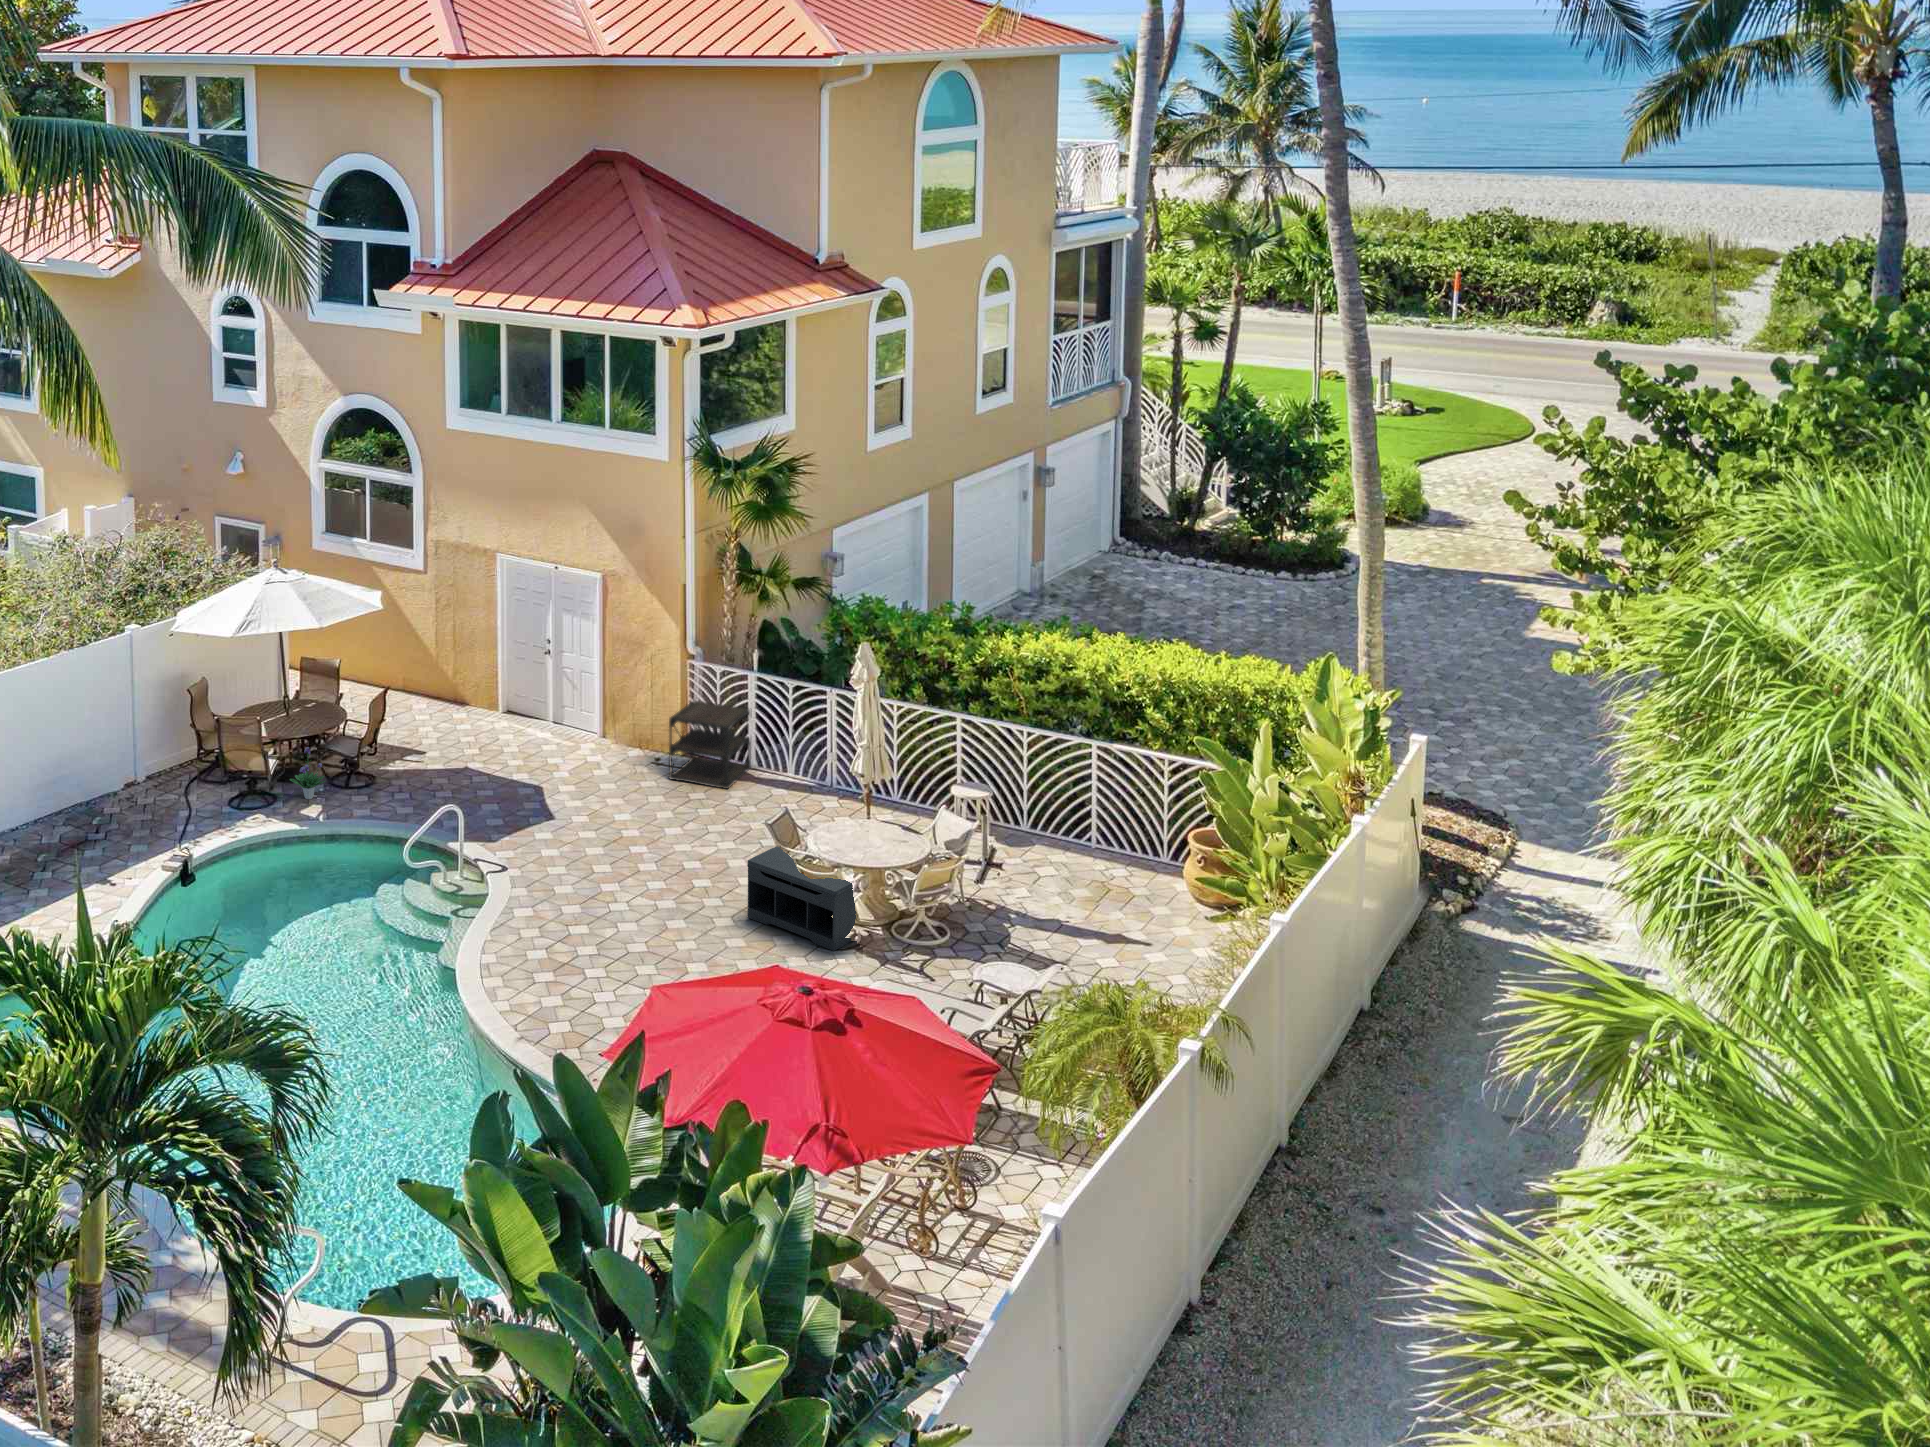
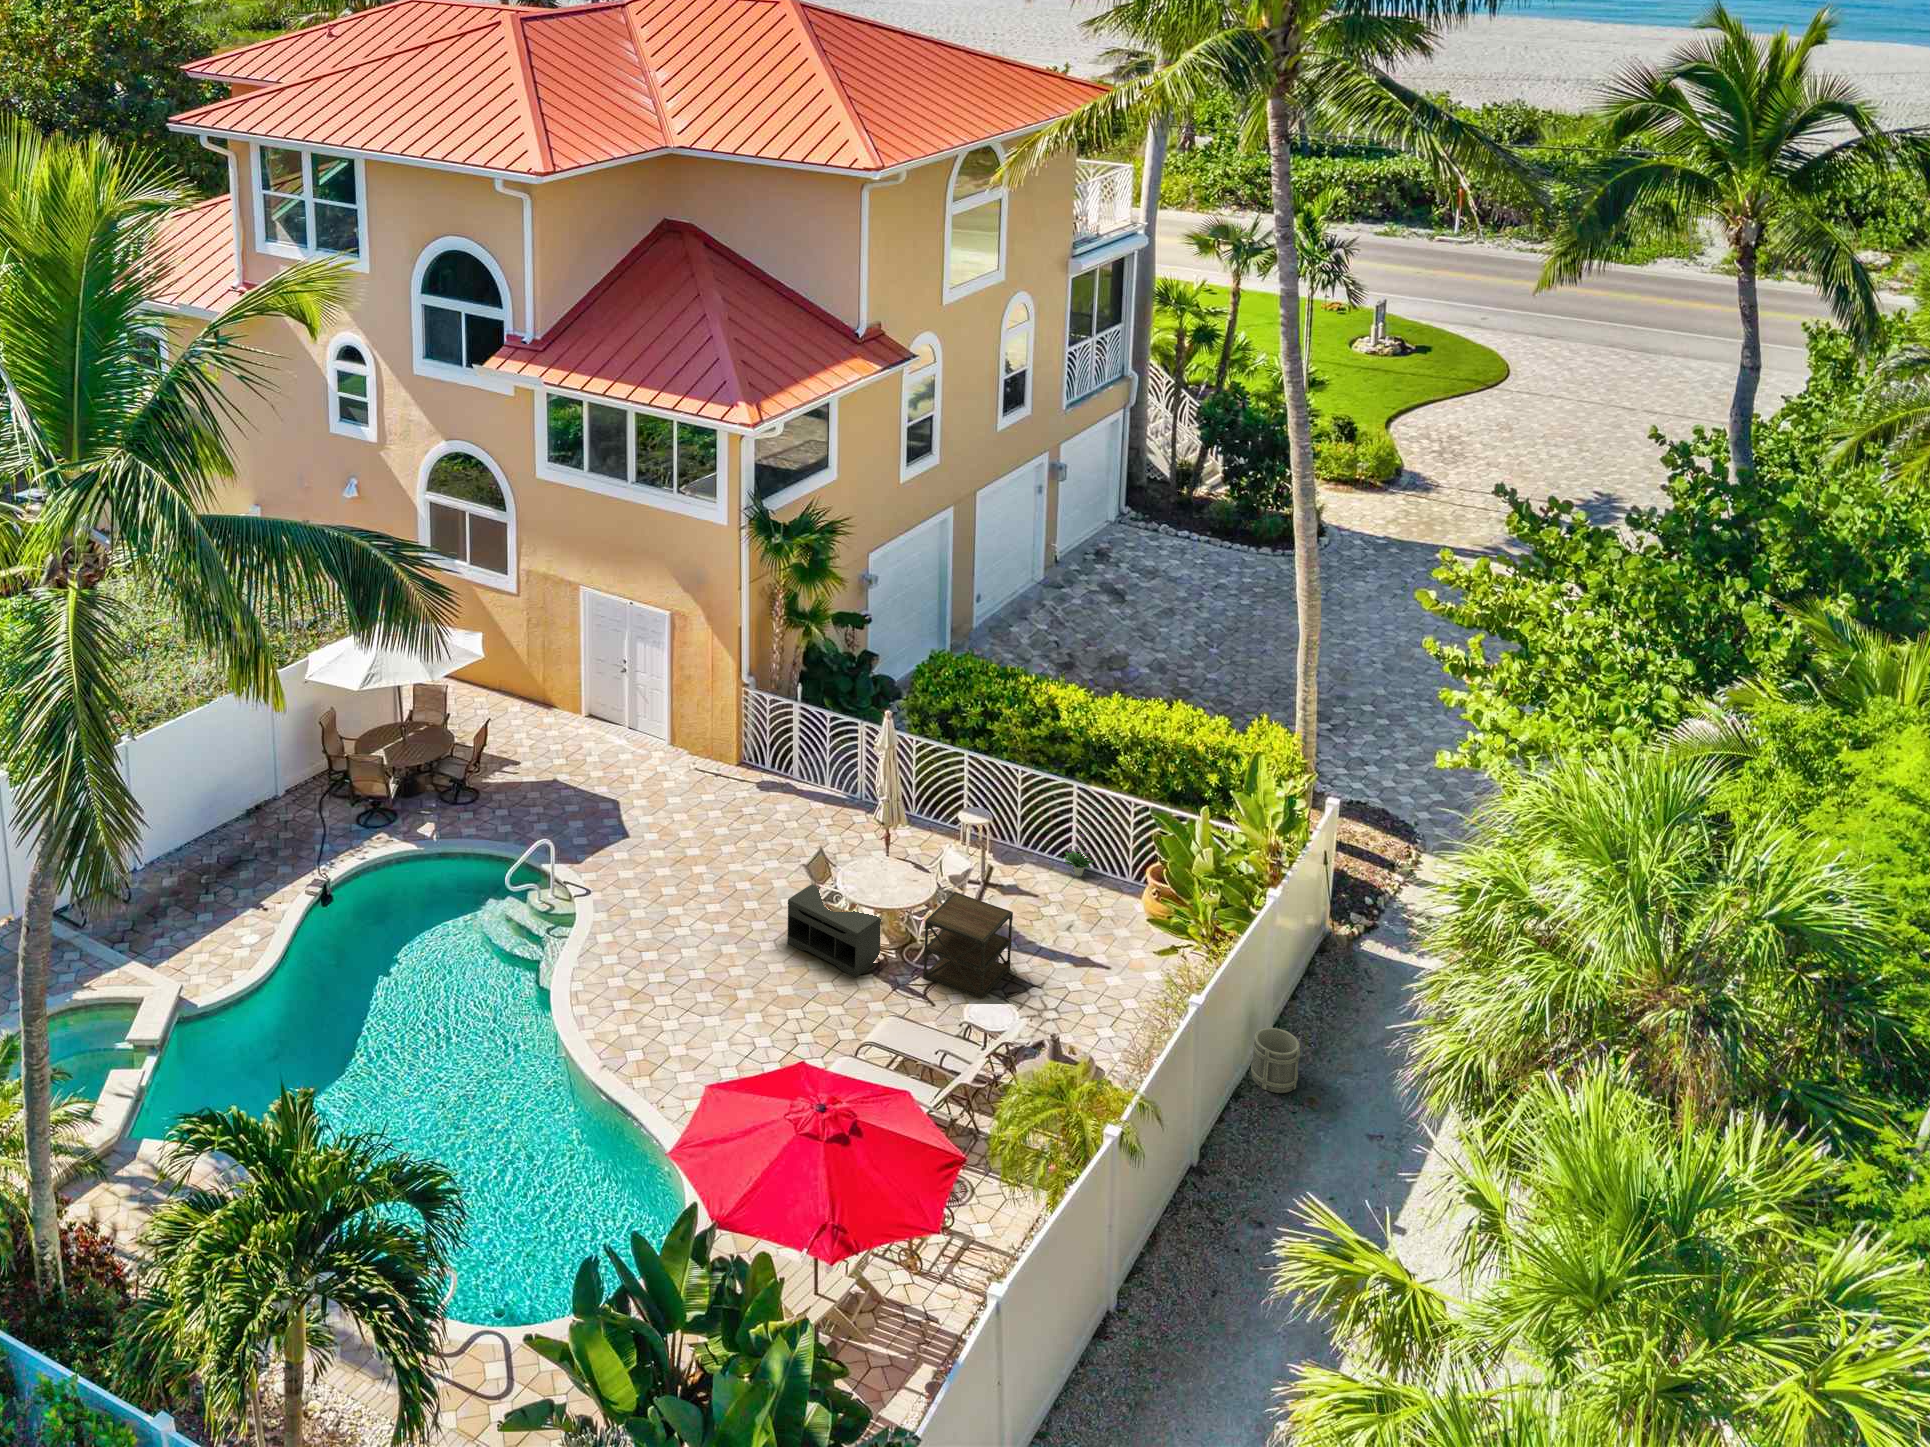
side table: present [669,701,751,789] -> present [923,892,1013,999]
potted plant: present [290,747,325,799] -> present [1064,833,1095,876]
bucket: none [1347,994,1409,1075] -> present [1251,1028,1300,1093]

